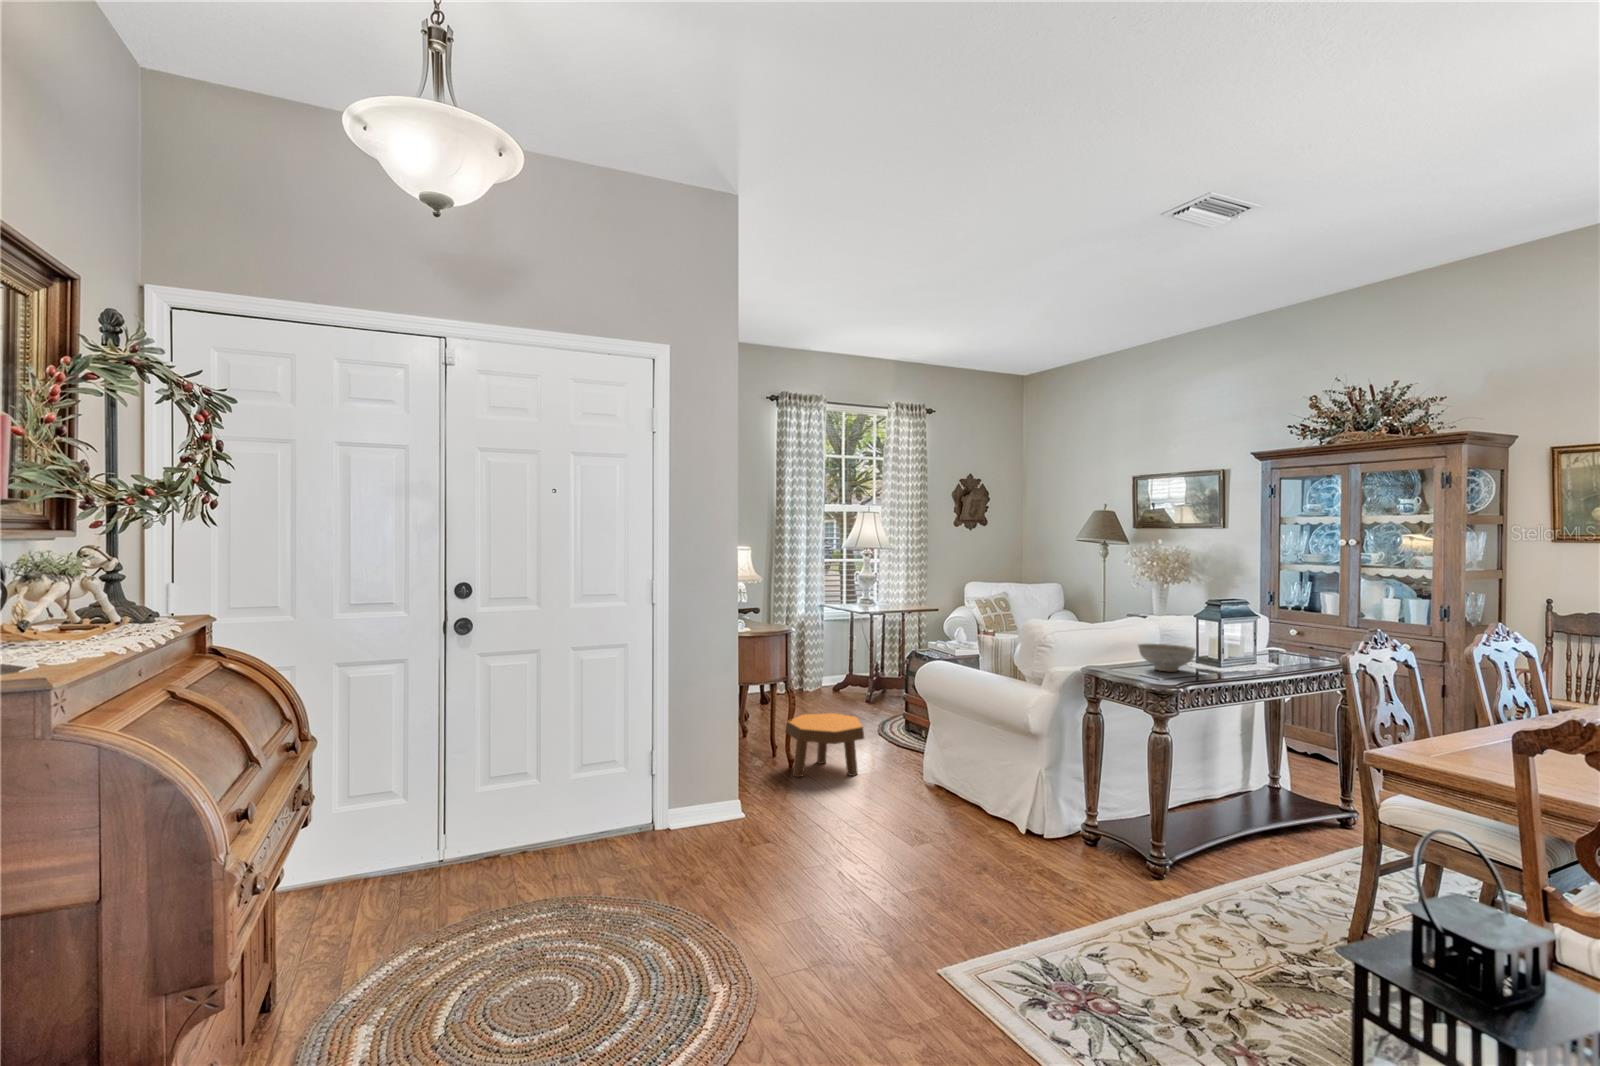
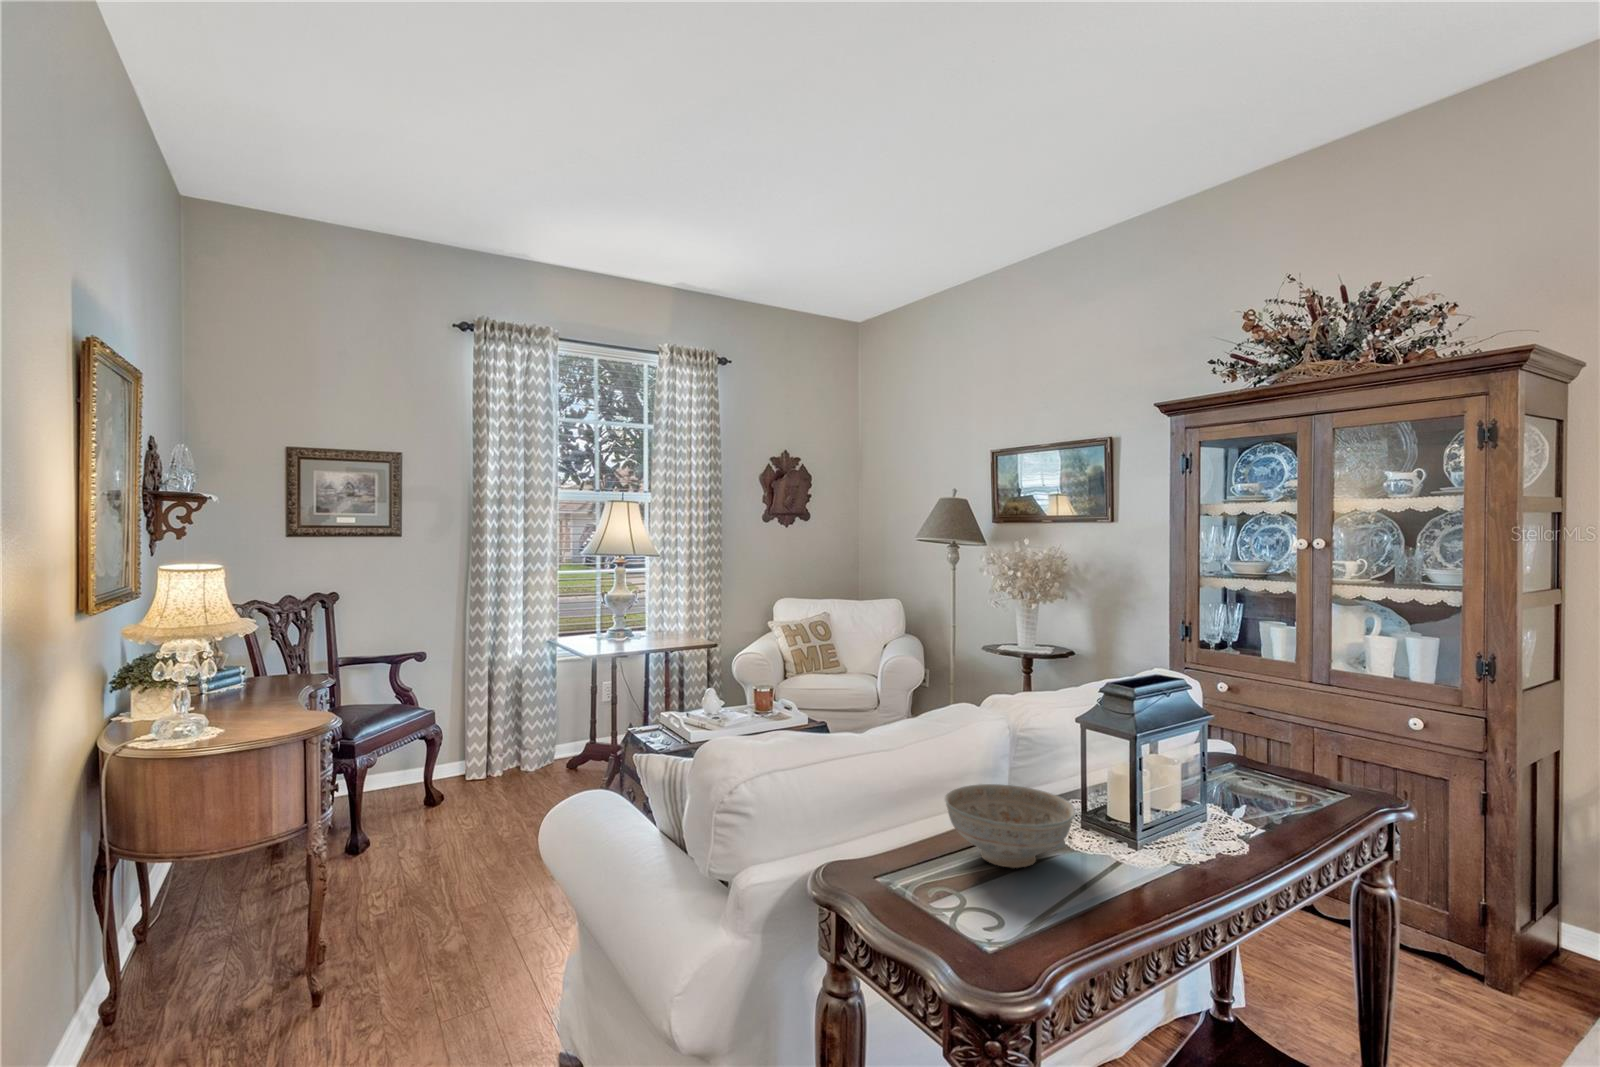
footstool: present [785,713,864,777] -> none [323,863,490,1022]

